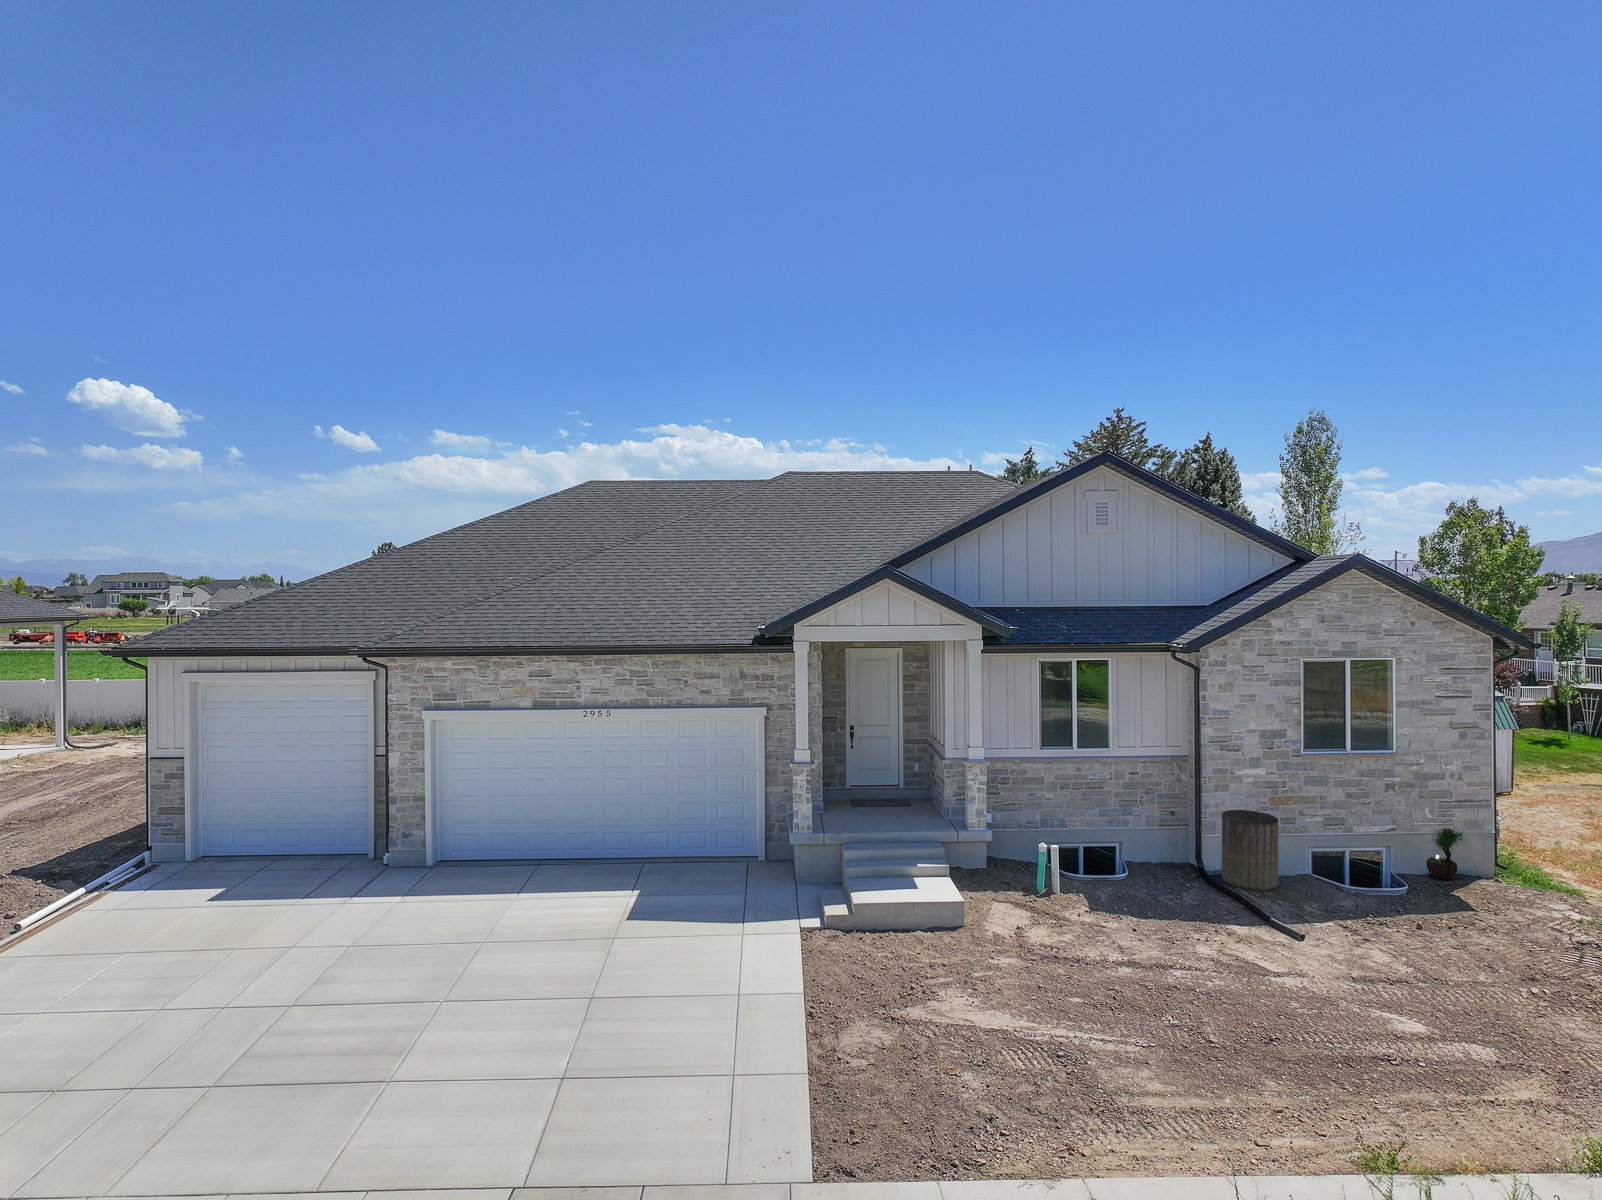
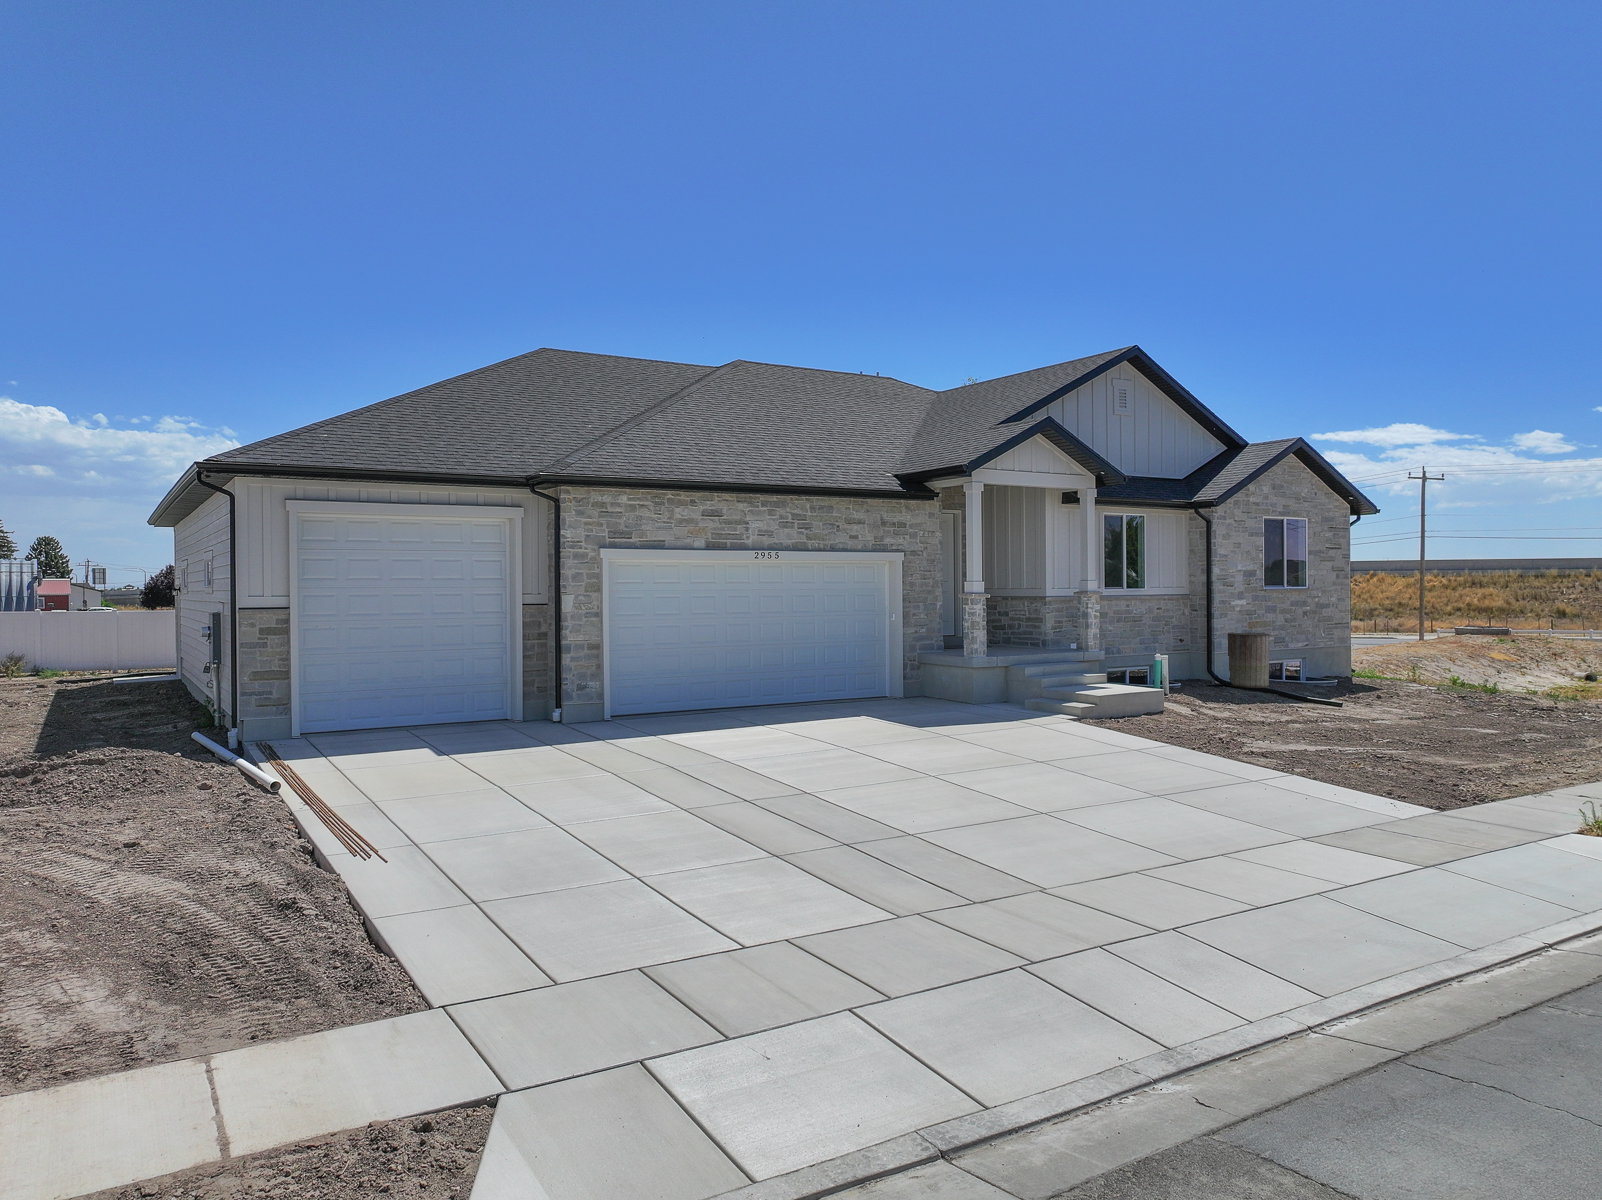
potted tree: present [1426,826,1465,879] -> none [1328,635,1356,678]

